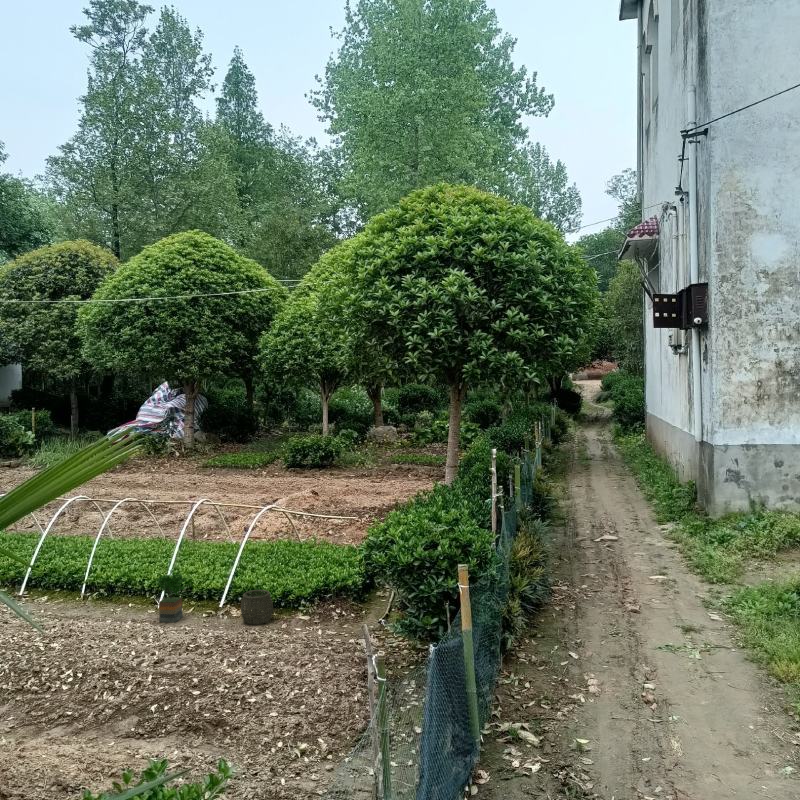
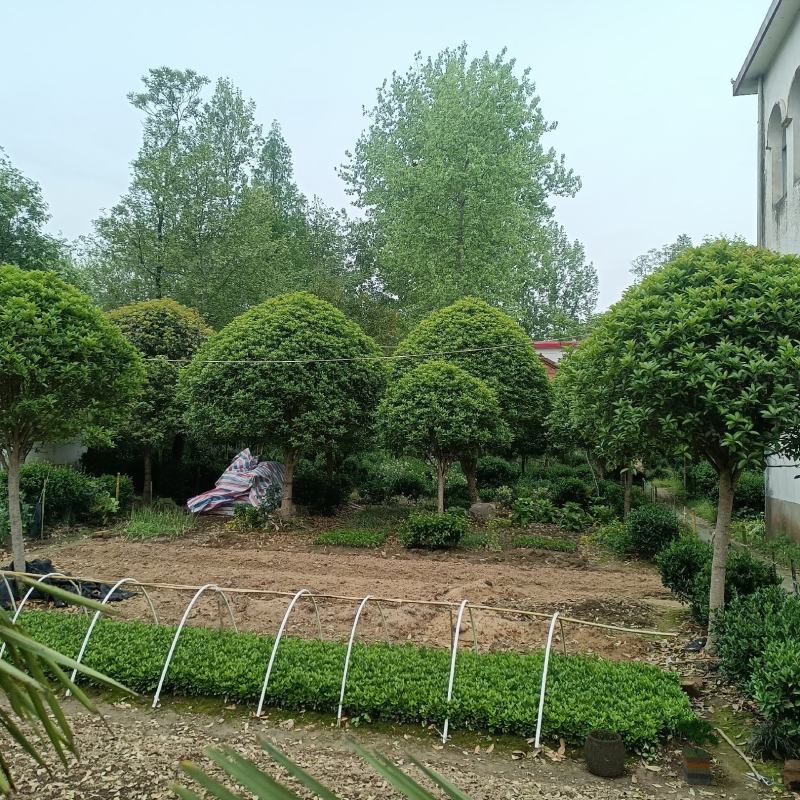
potted tree: present [158,574,186,622] -> present [676,718,719,785]

